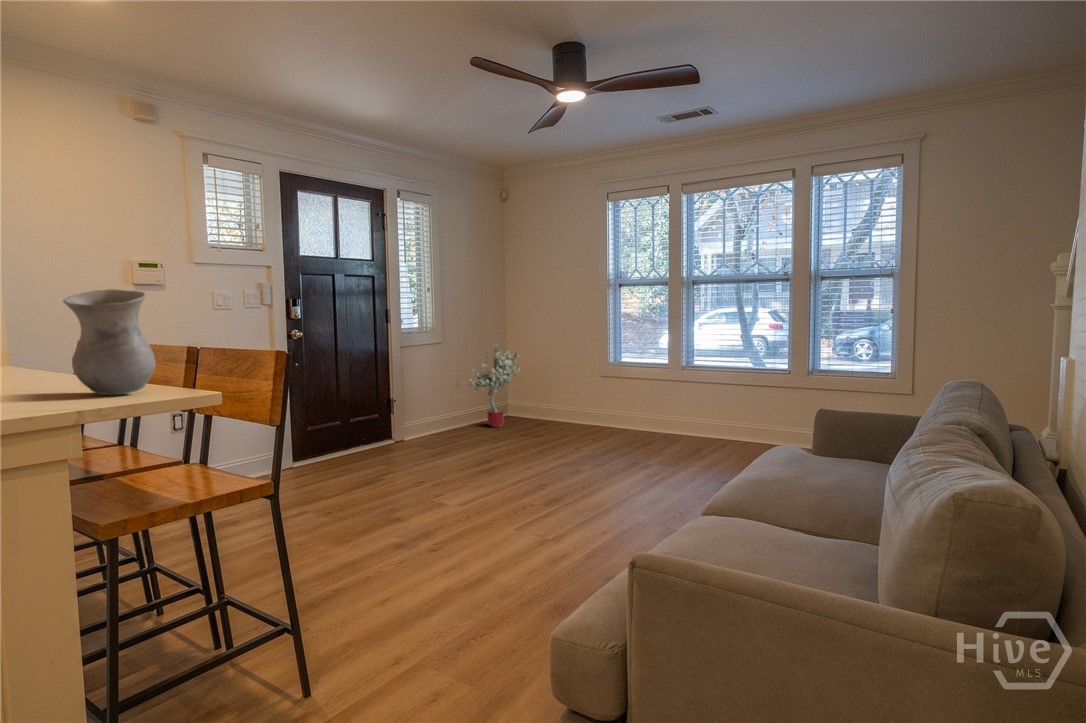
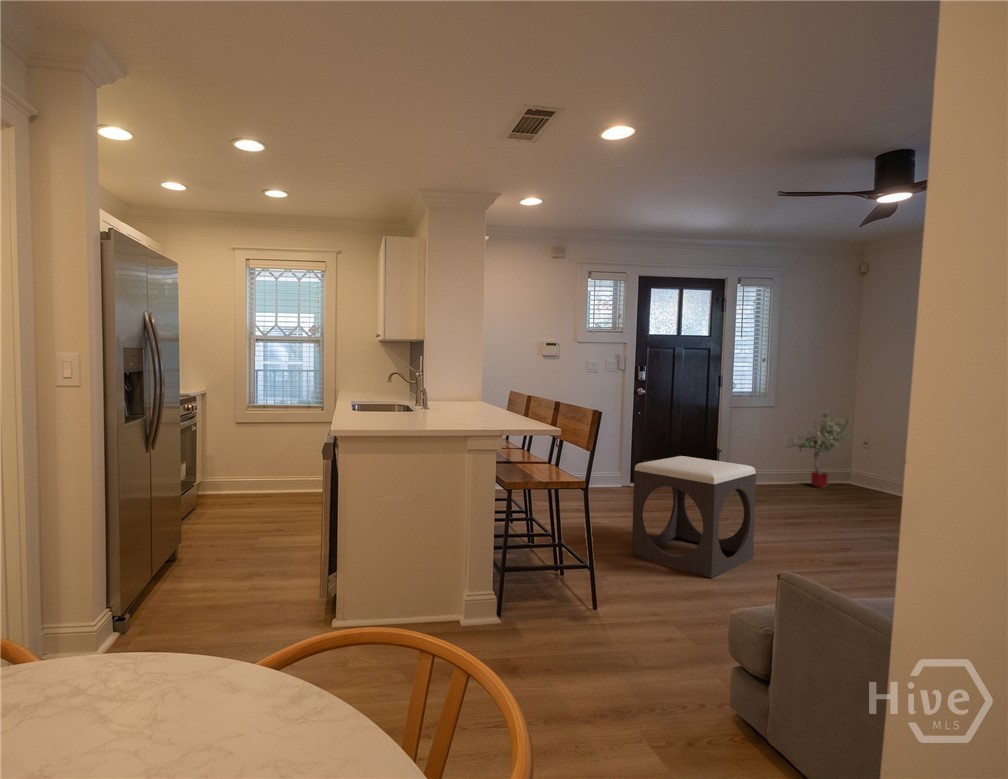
vase: present [63,289,156,395] -> none [498,372,531,421]
footstool: none [323,415,479,575] -> present [632,456,756,578]

